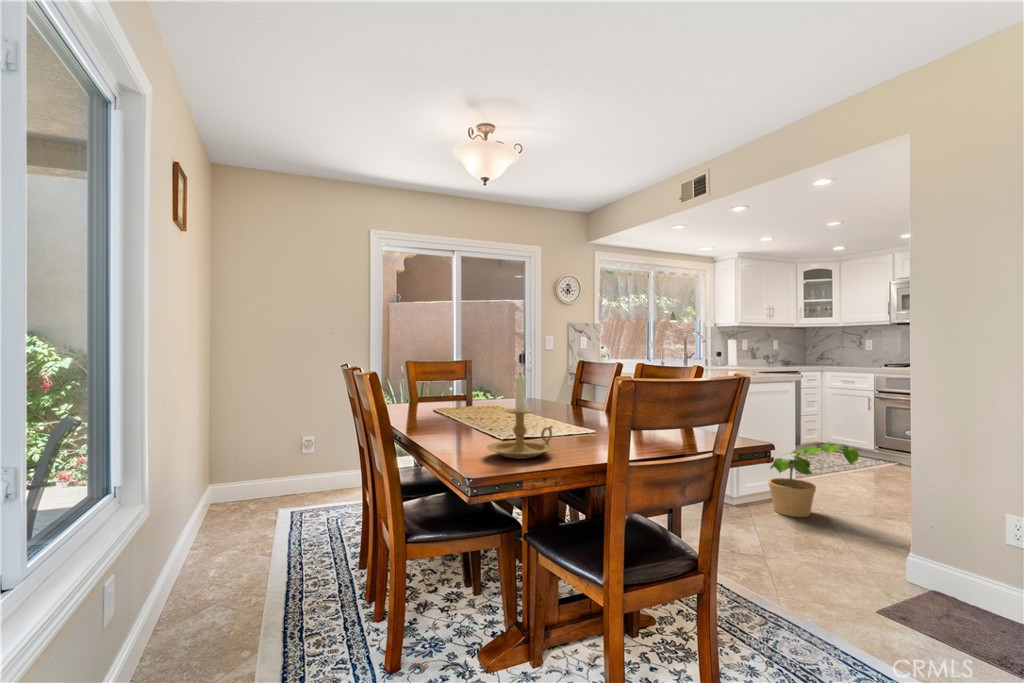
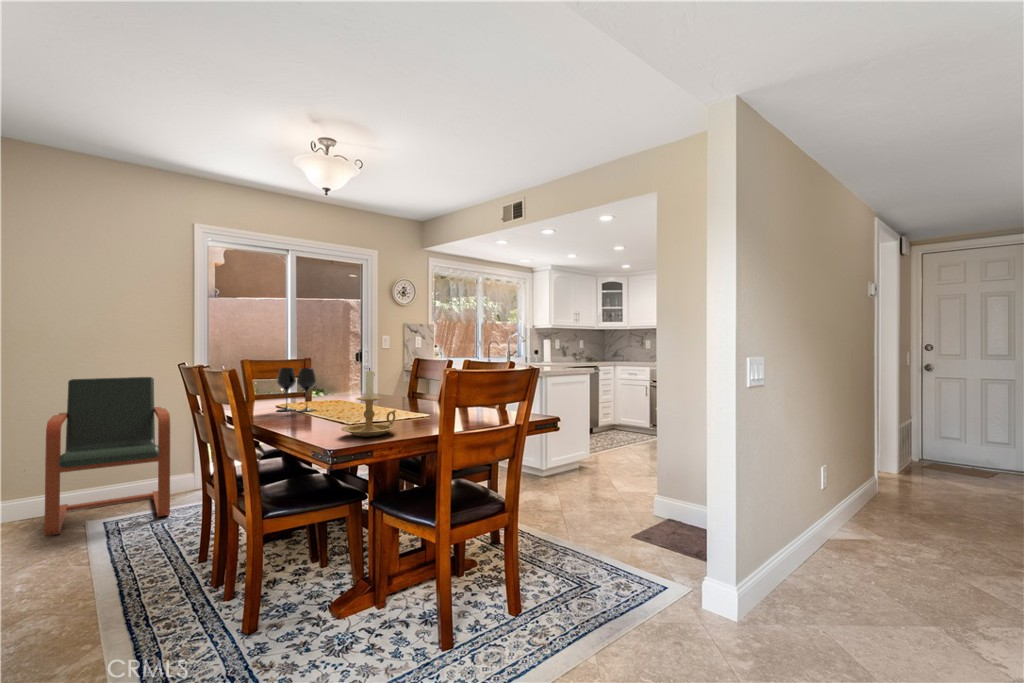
wine glass: none [432,370,471,419] -> present [277,368,316,412]
armchair: none [244,376,345,521] -> present [44,377,170,536]
potted plant: present [768,444,860,517] -> none [569,421,632,481]

